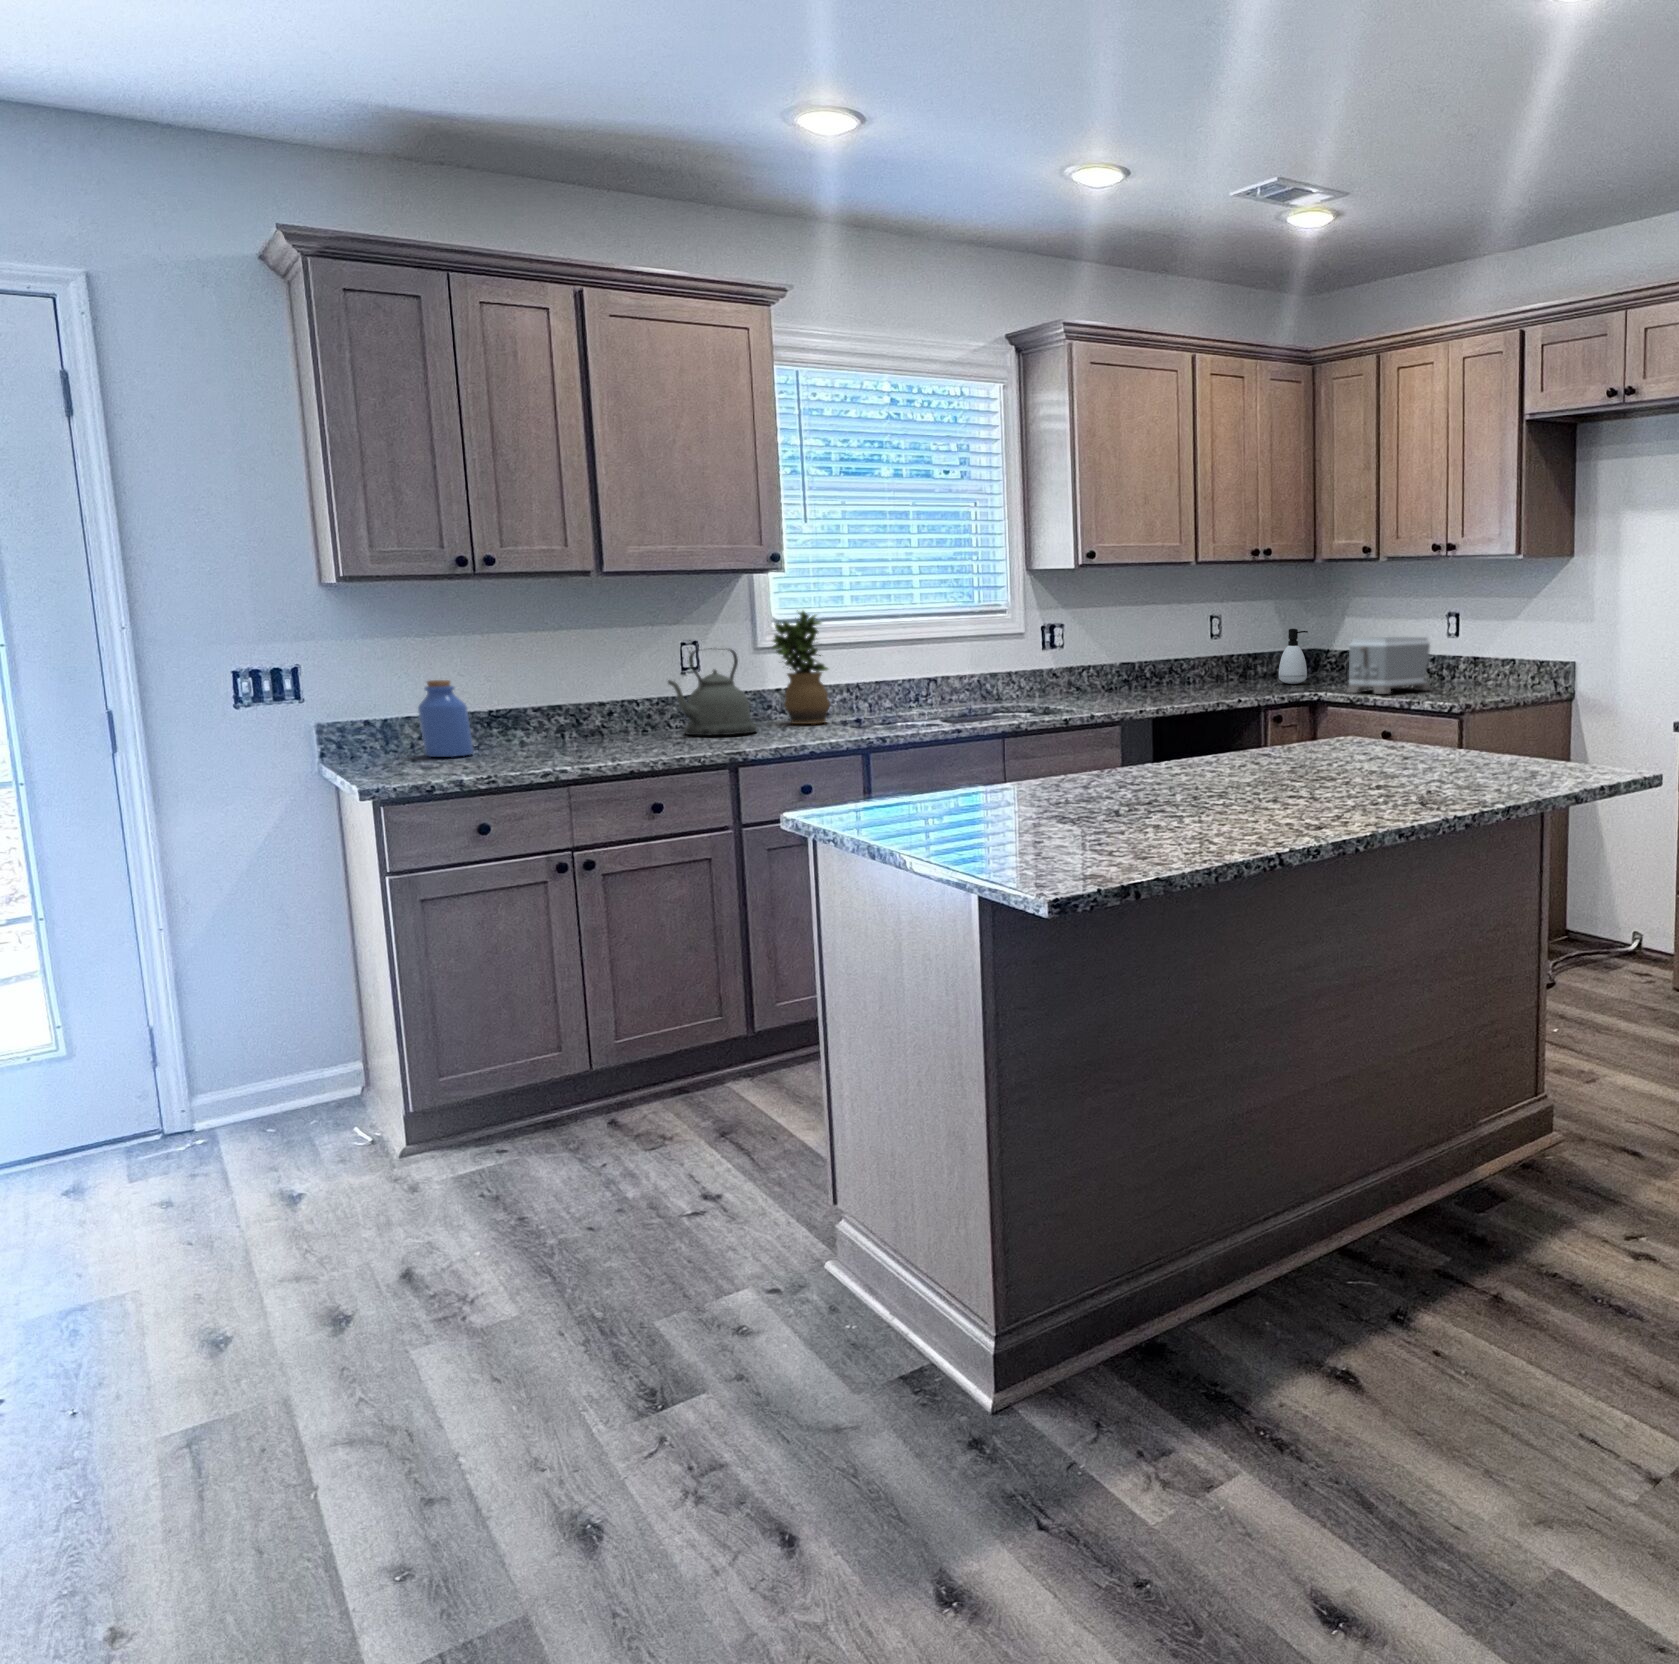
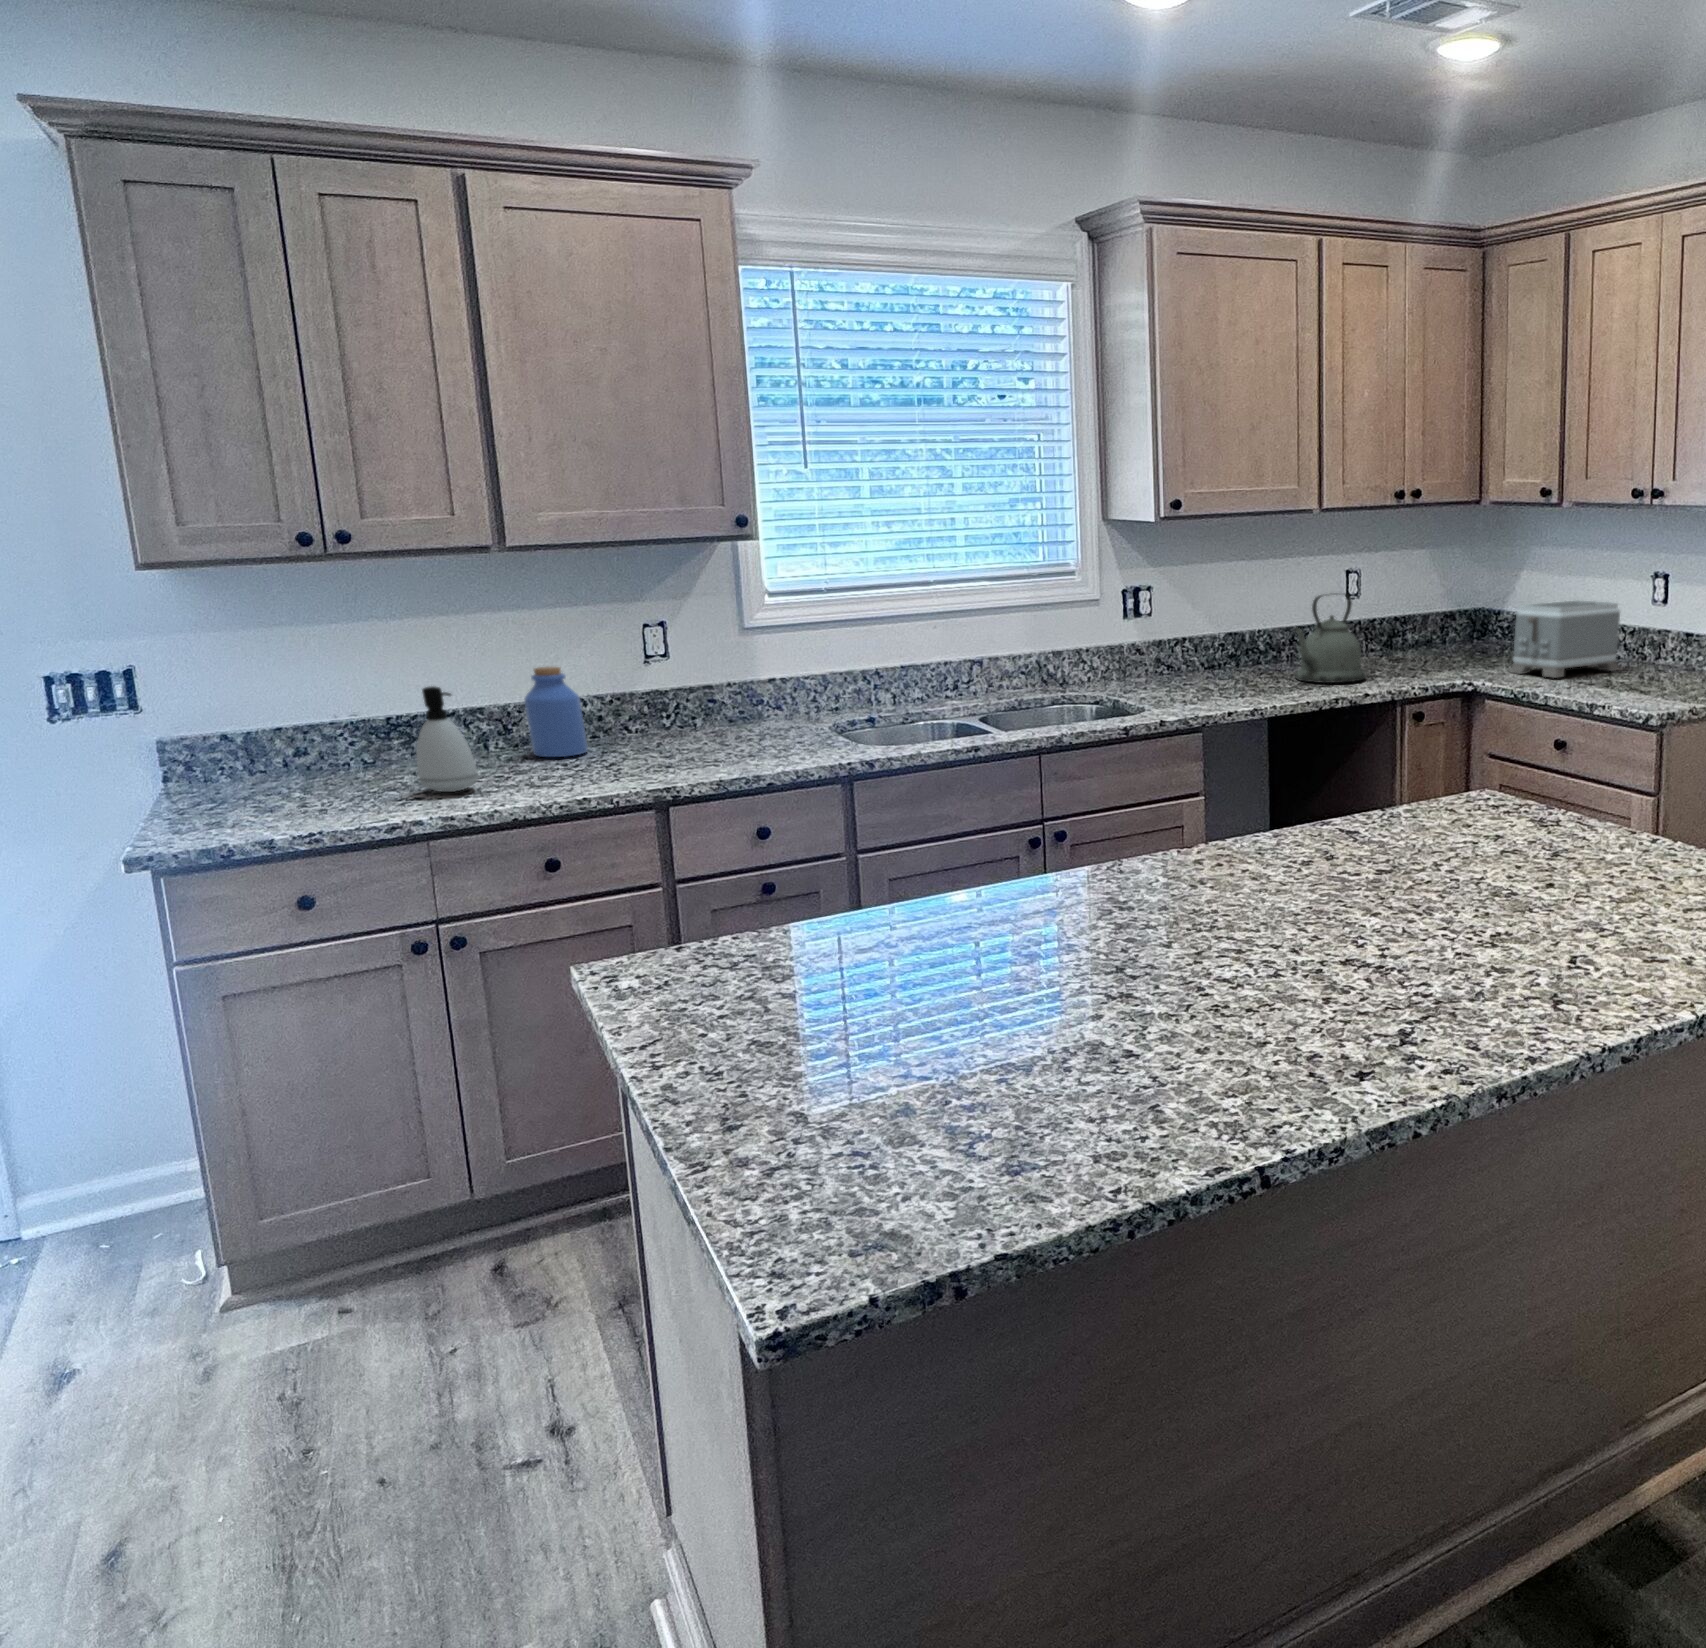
potted plant: present [773,611,830,724] -> none [756,582,834,726]
soap dispenser: present [1279,629,1308,684] -> present [416,686,478,792]
kettle: present [668,648,757,735] -> present [1294,593,1366,683]
jar: present [418,680,474,757] -> present [524,667,588,757]

